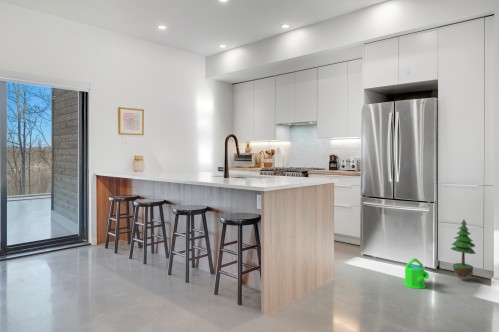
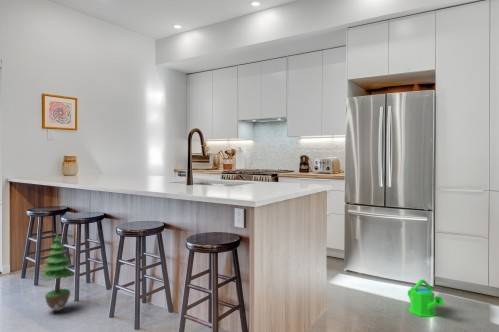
potted tree: present [451,220,476,280] -> present [42,234,73,311]

